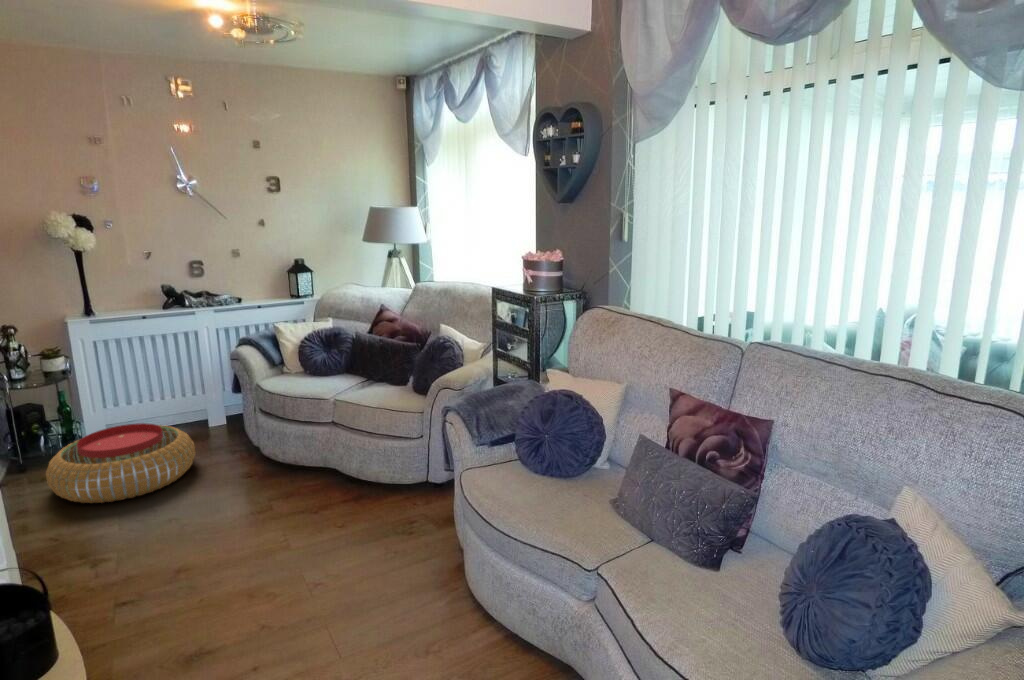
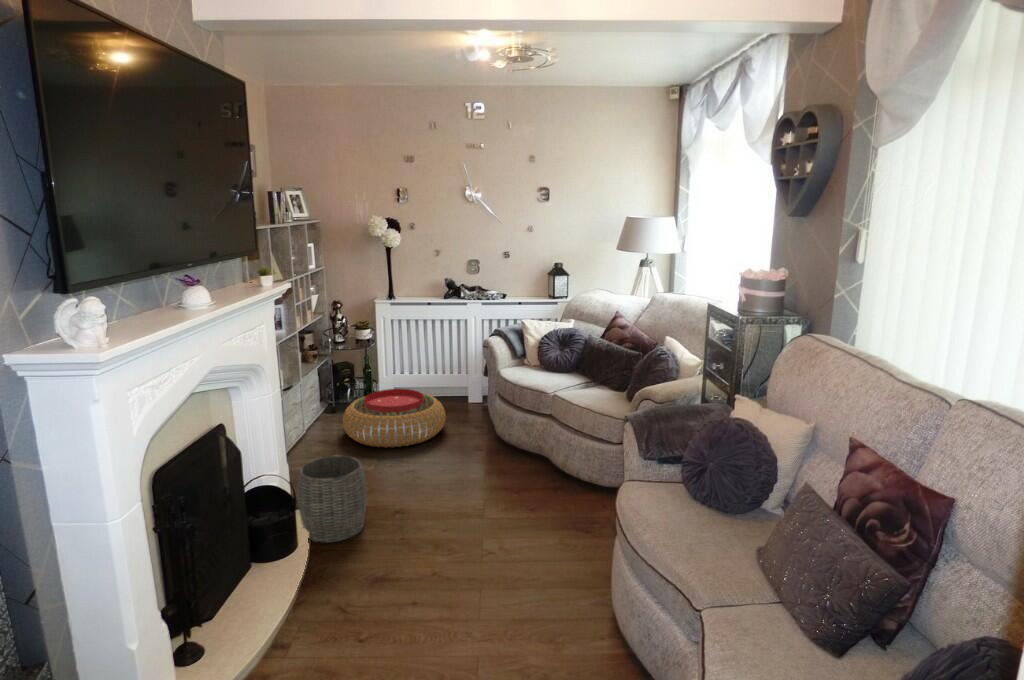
woven basket: none [23,520,133,644] -> present [297,455,367,543]

